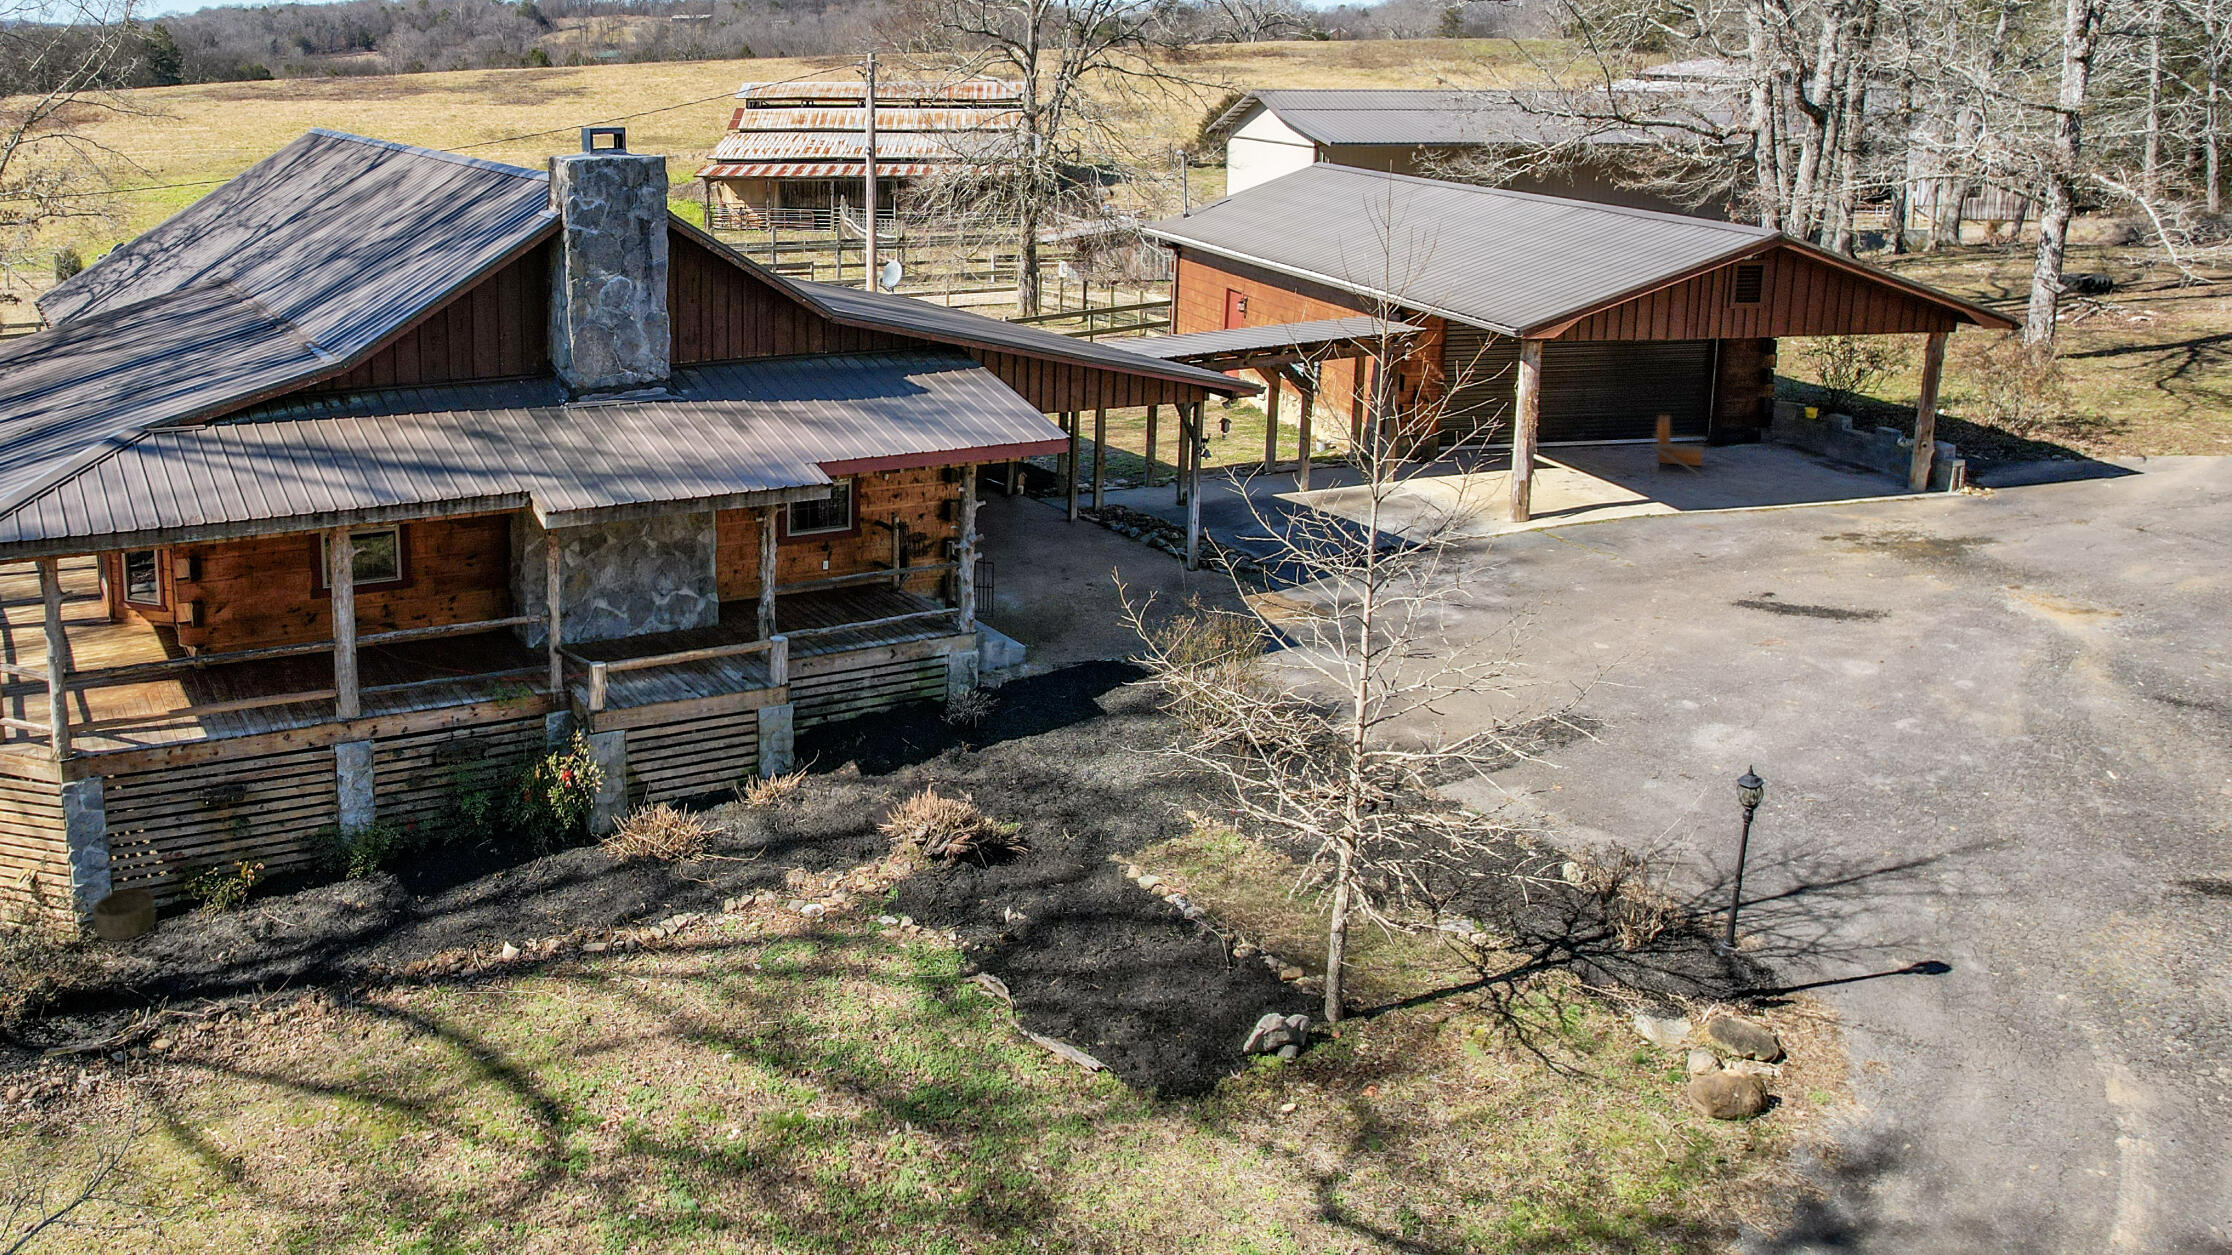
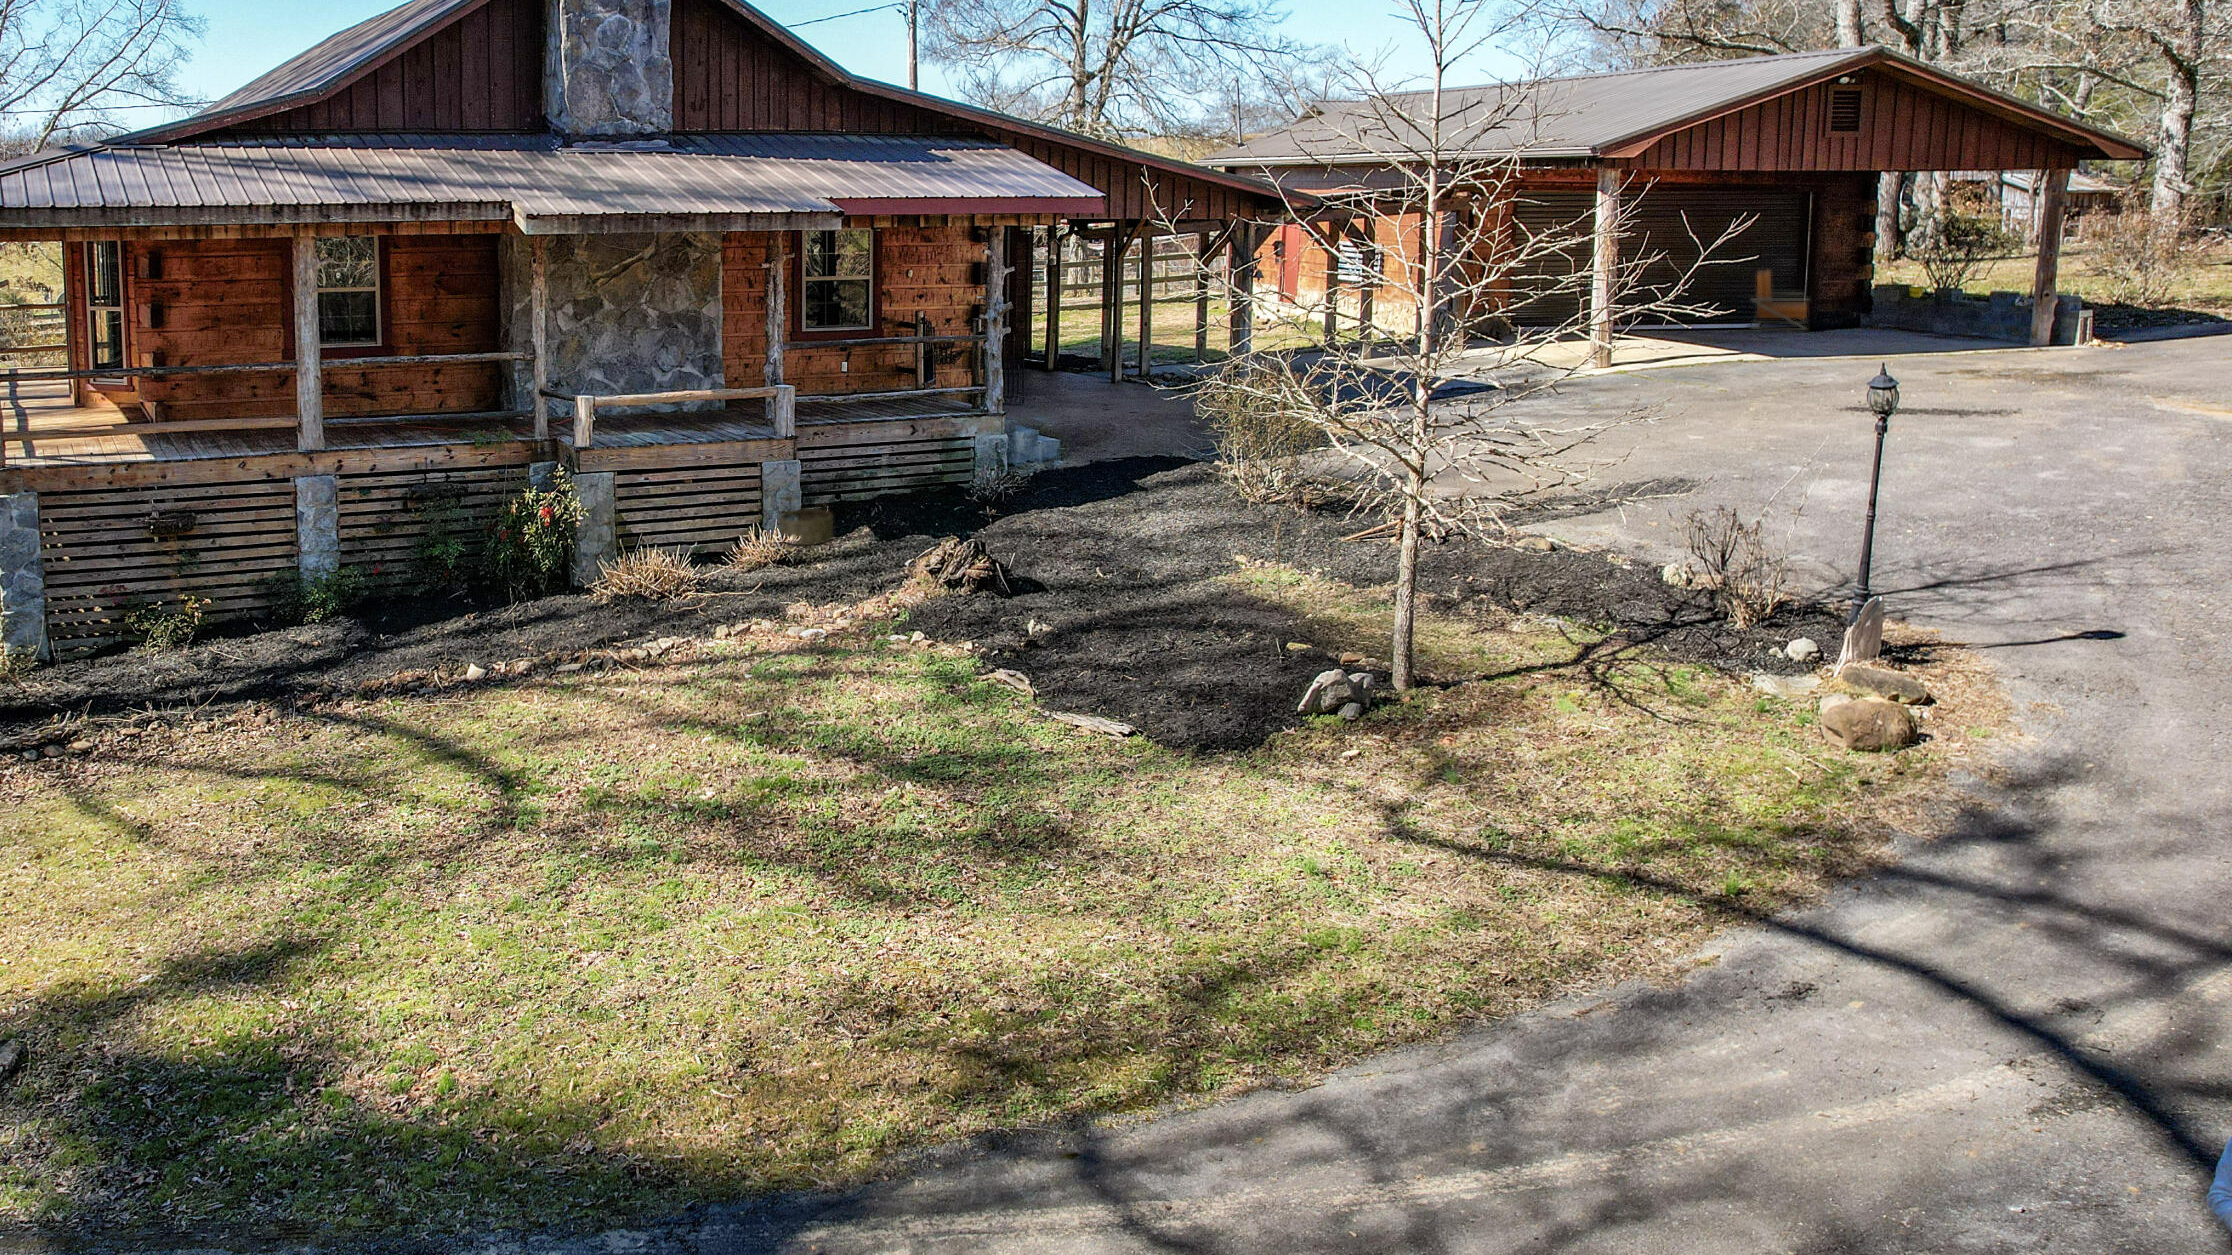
basket: present [93,884,156,941] -> present [779,509,833,545]

